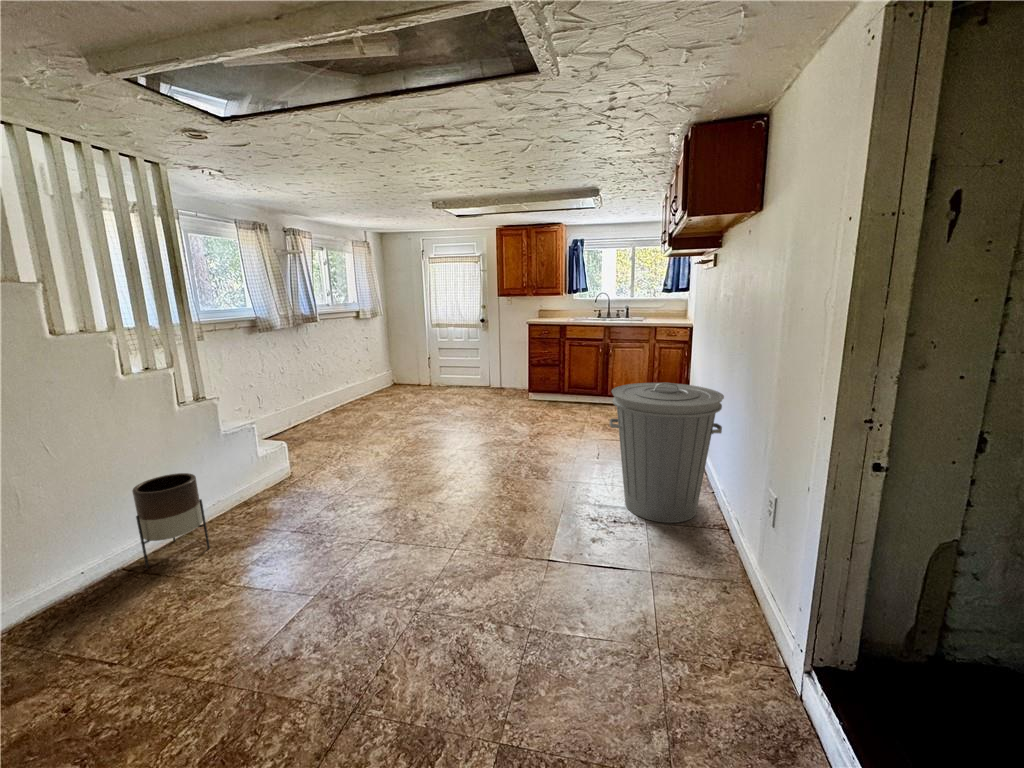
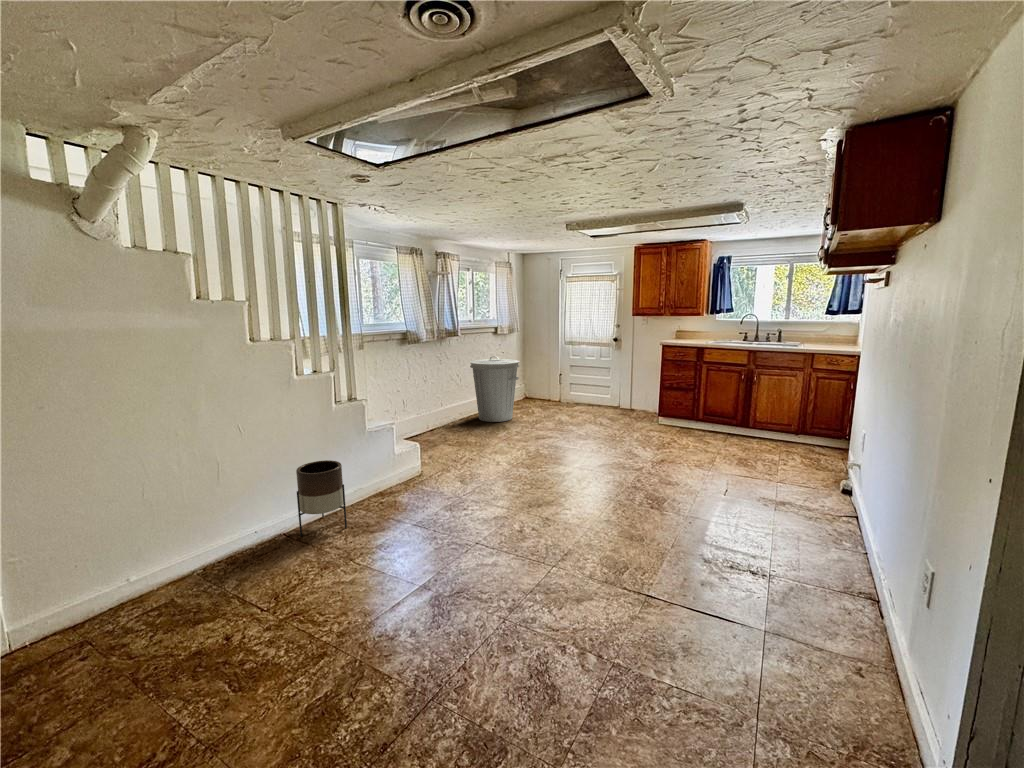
trash can: present [610,383,724,523] -> present [470,356,520,422]

